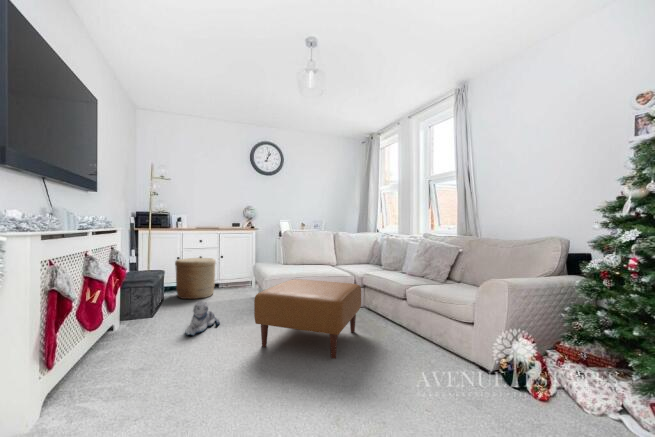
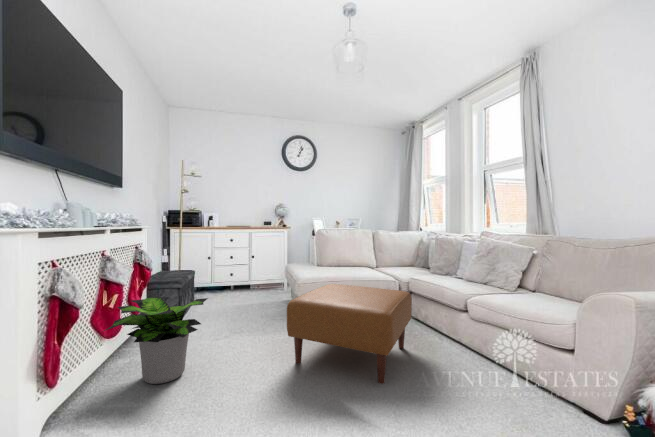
woven basket: present [175,258,215,299] -> none [206,258,247,302]
potted plant: none [87,291,185,368] -> present [104,296,208,384]
plush toy: present [186,302,220,335] -> none [212,307,250,346]

